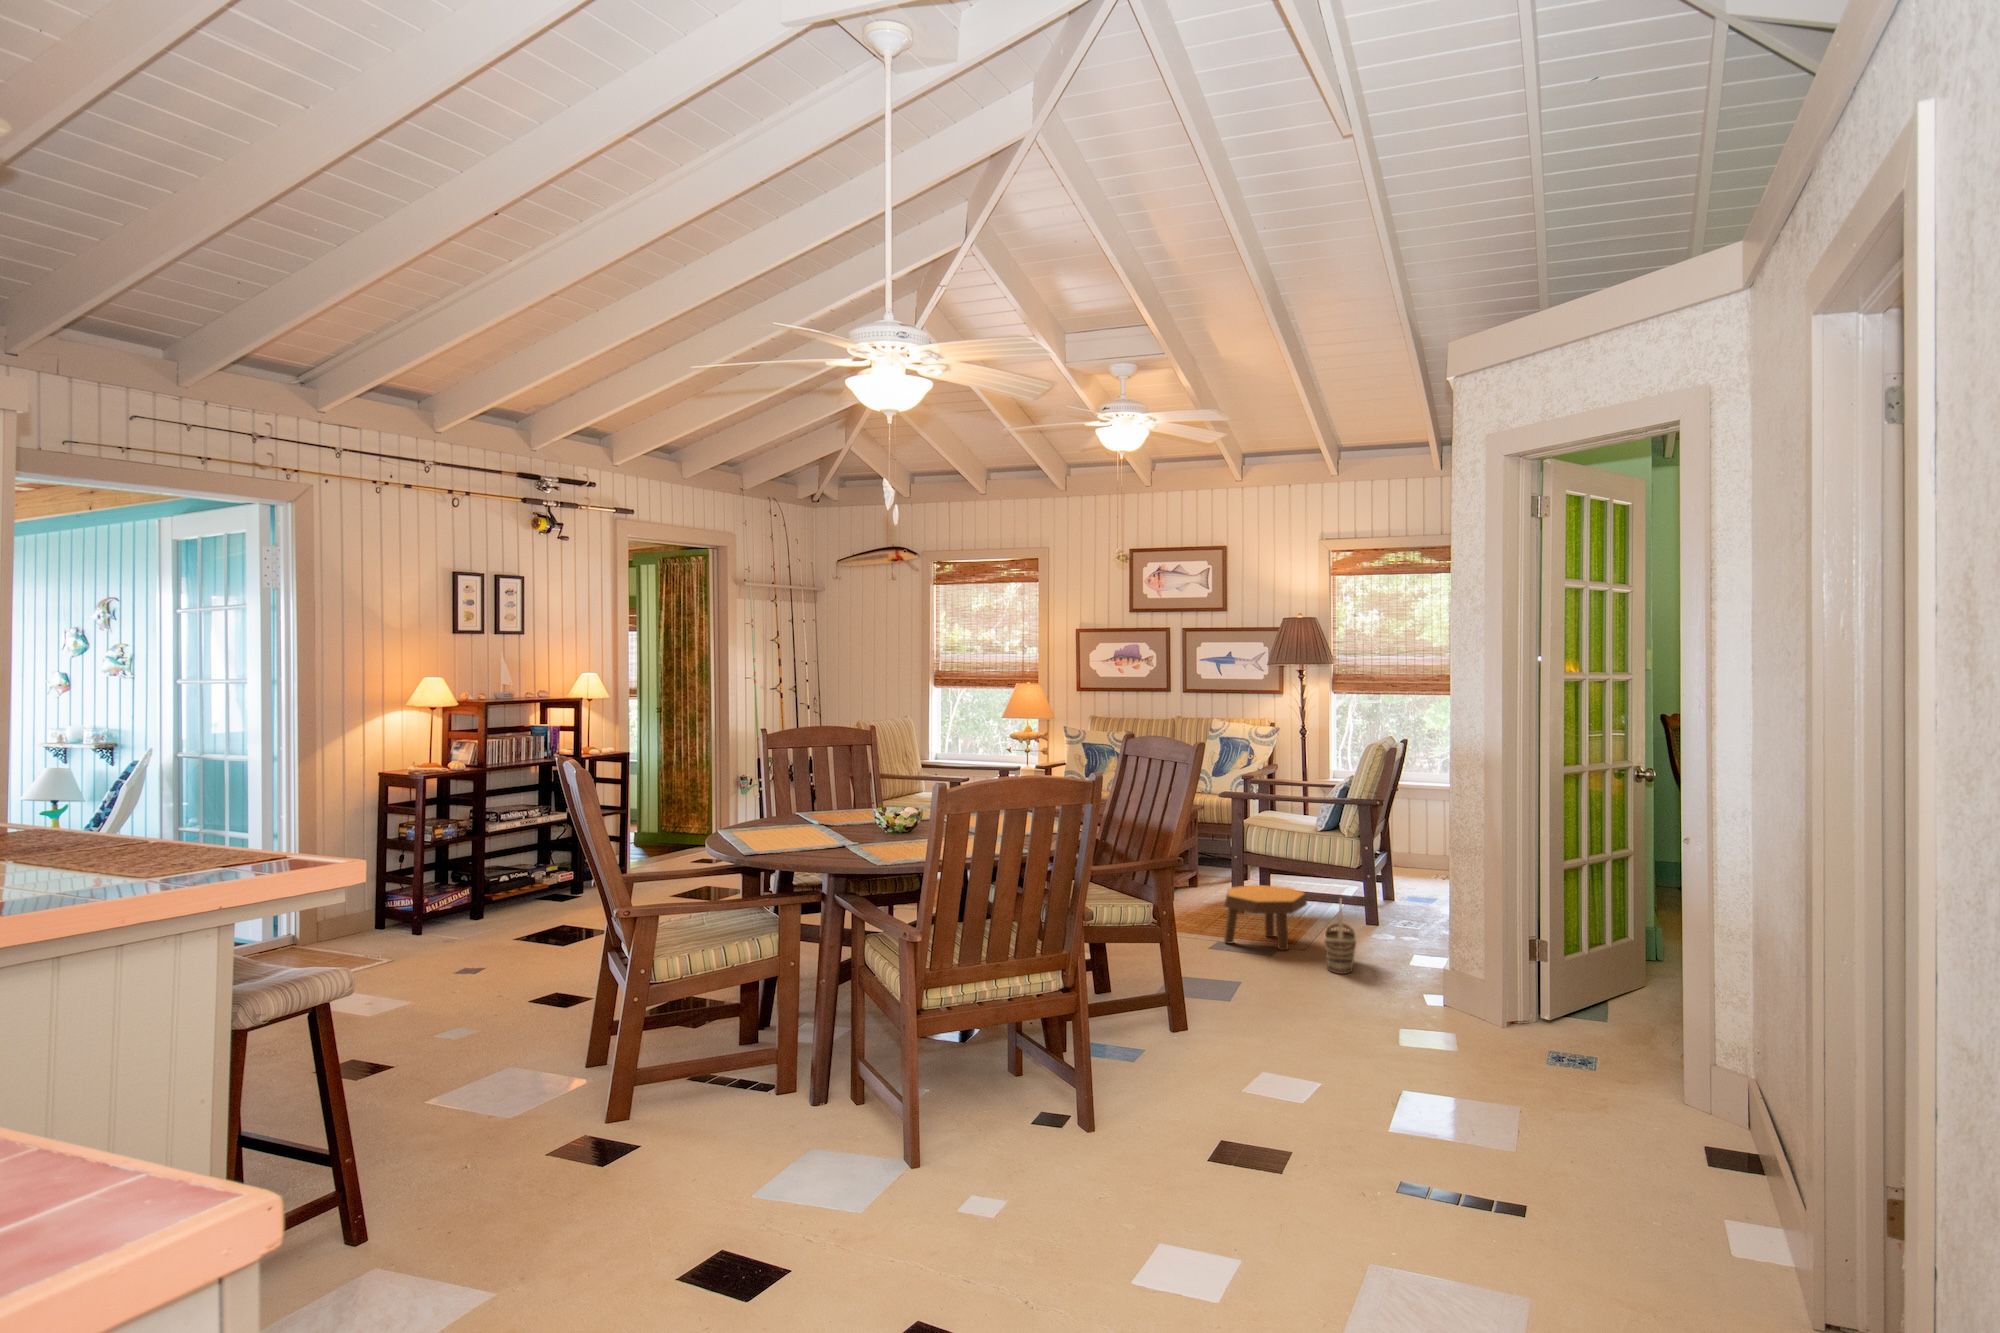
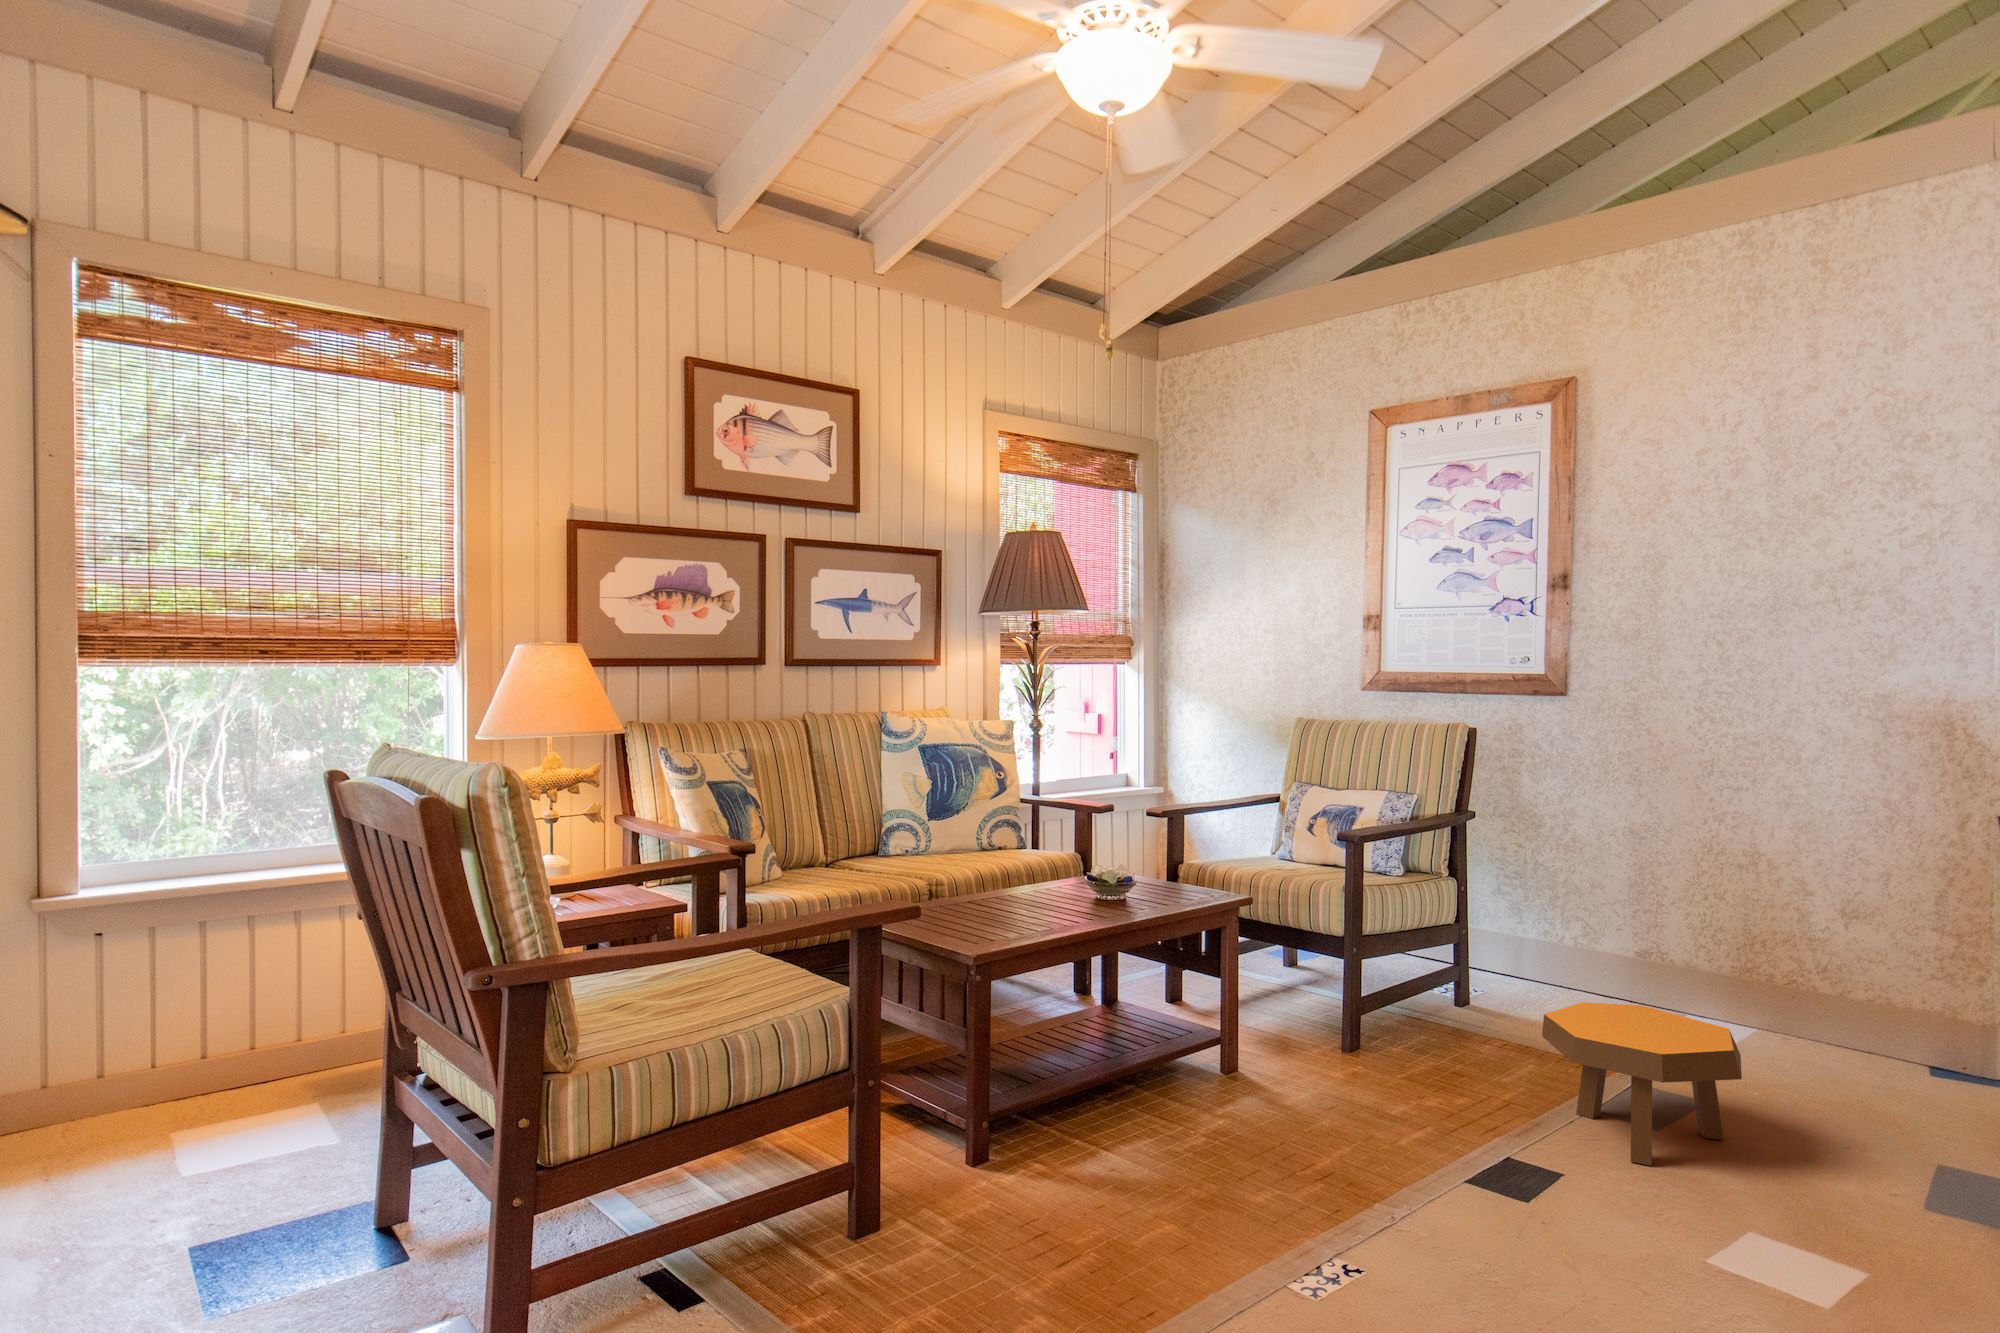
basket: present [1325,899,1356,974] -> none [1775,997,1946,1153]

